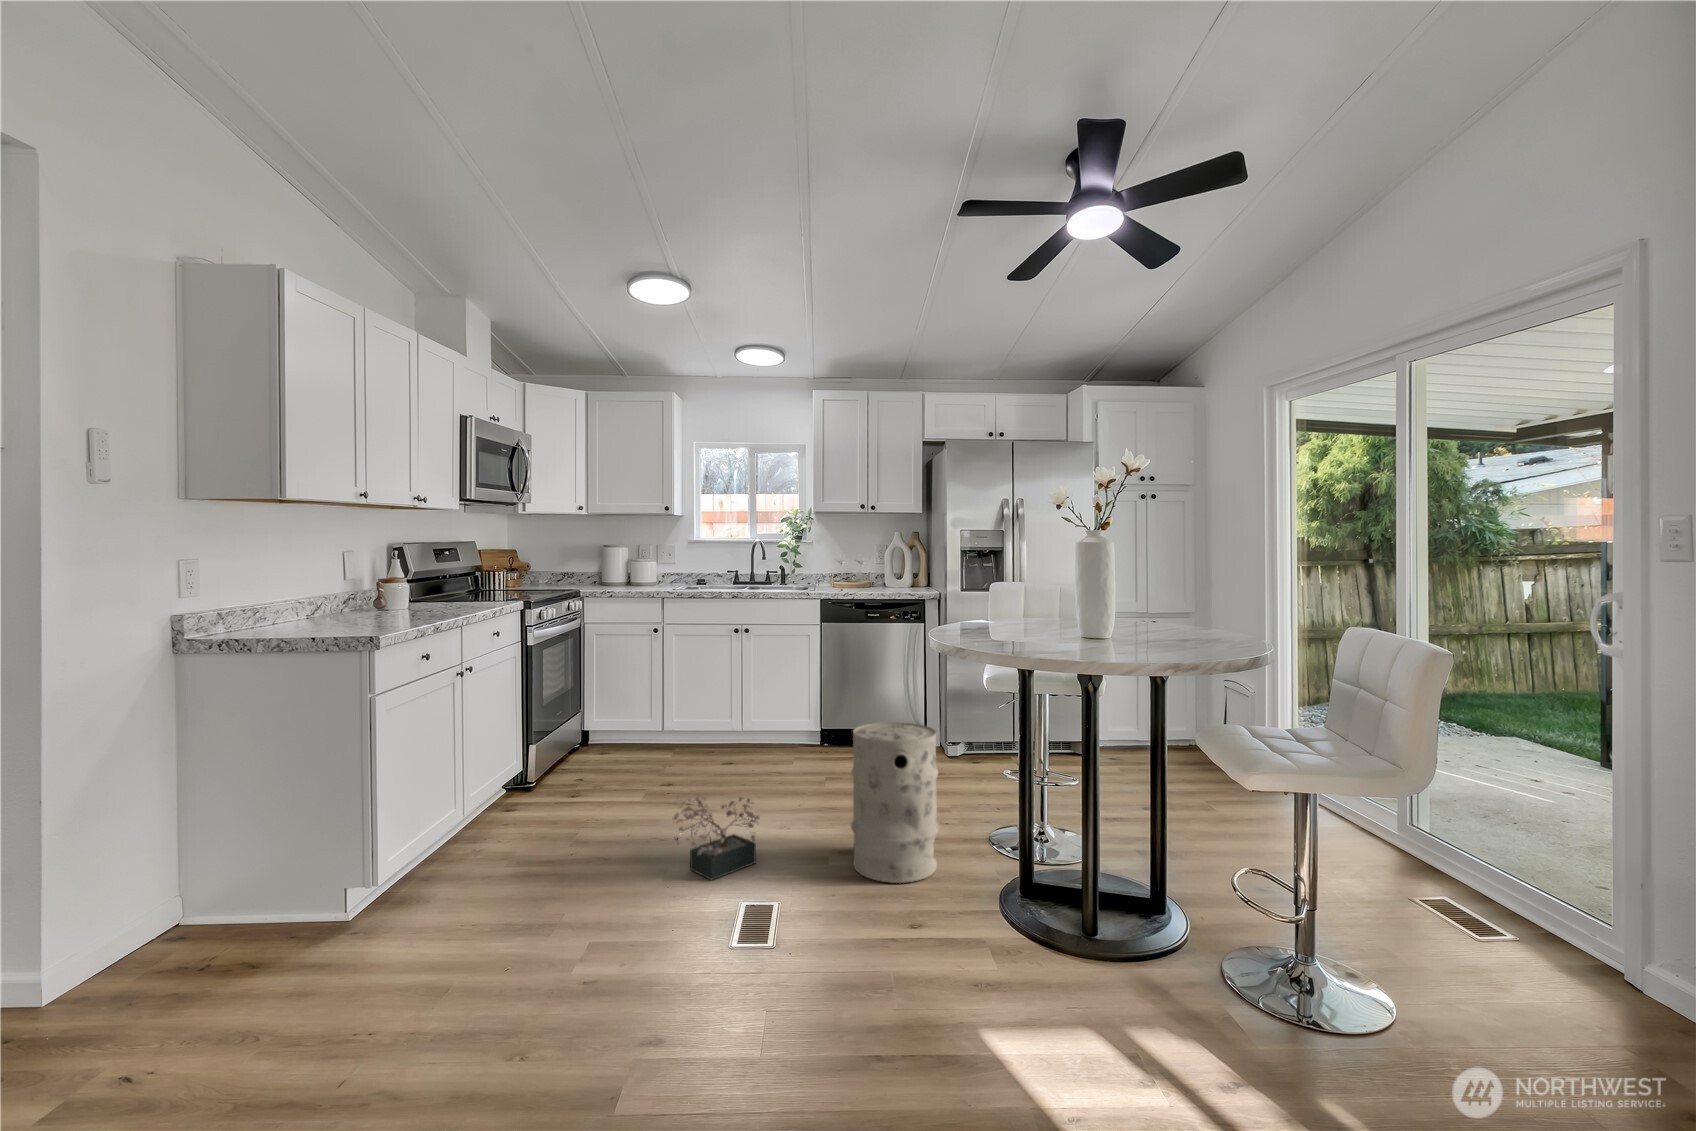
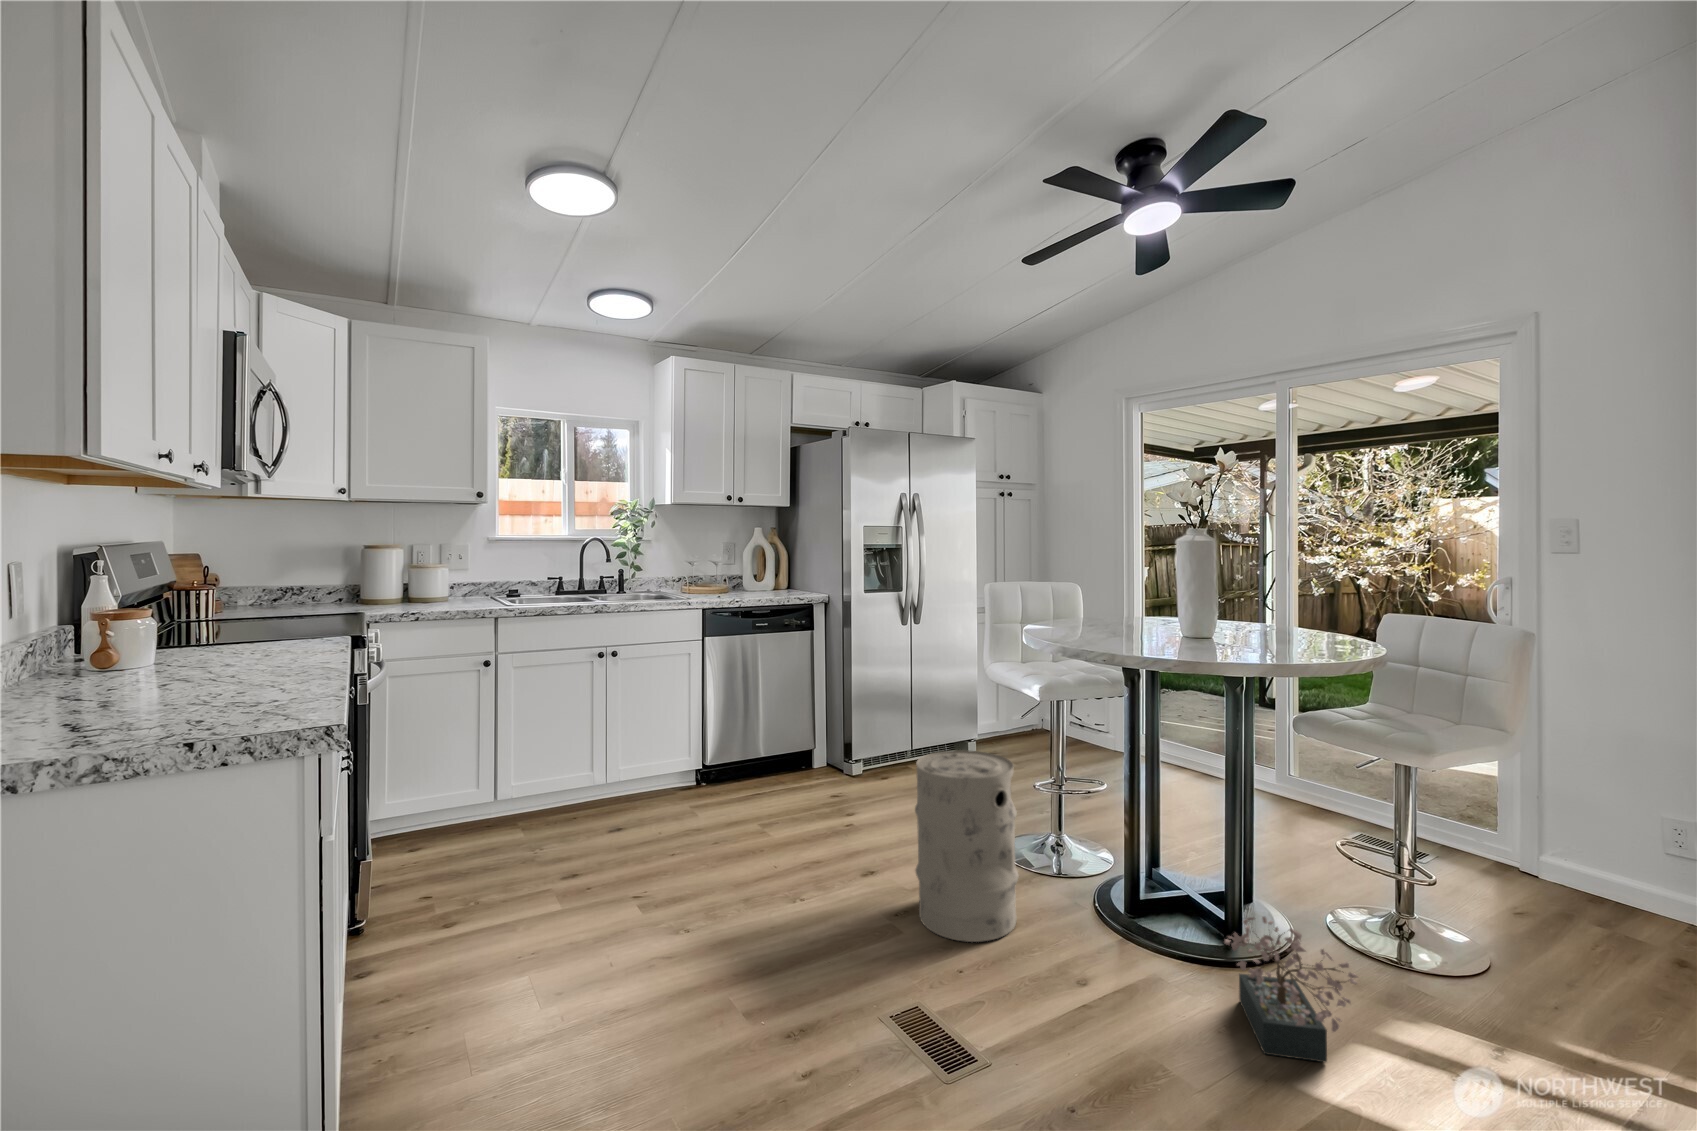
decorative plant: present [673,796,759,880] -> present [1225,917,1358,1062]

